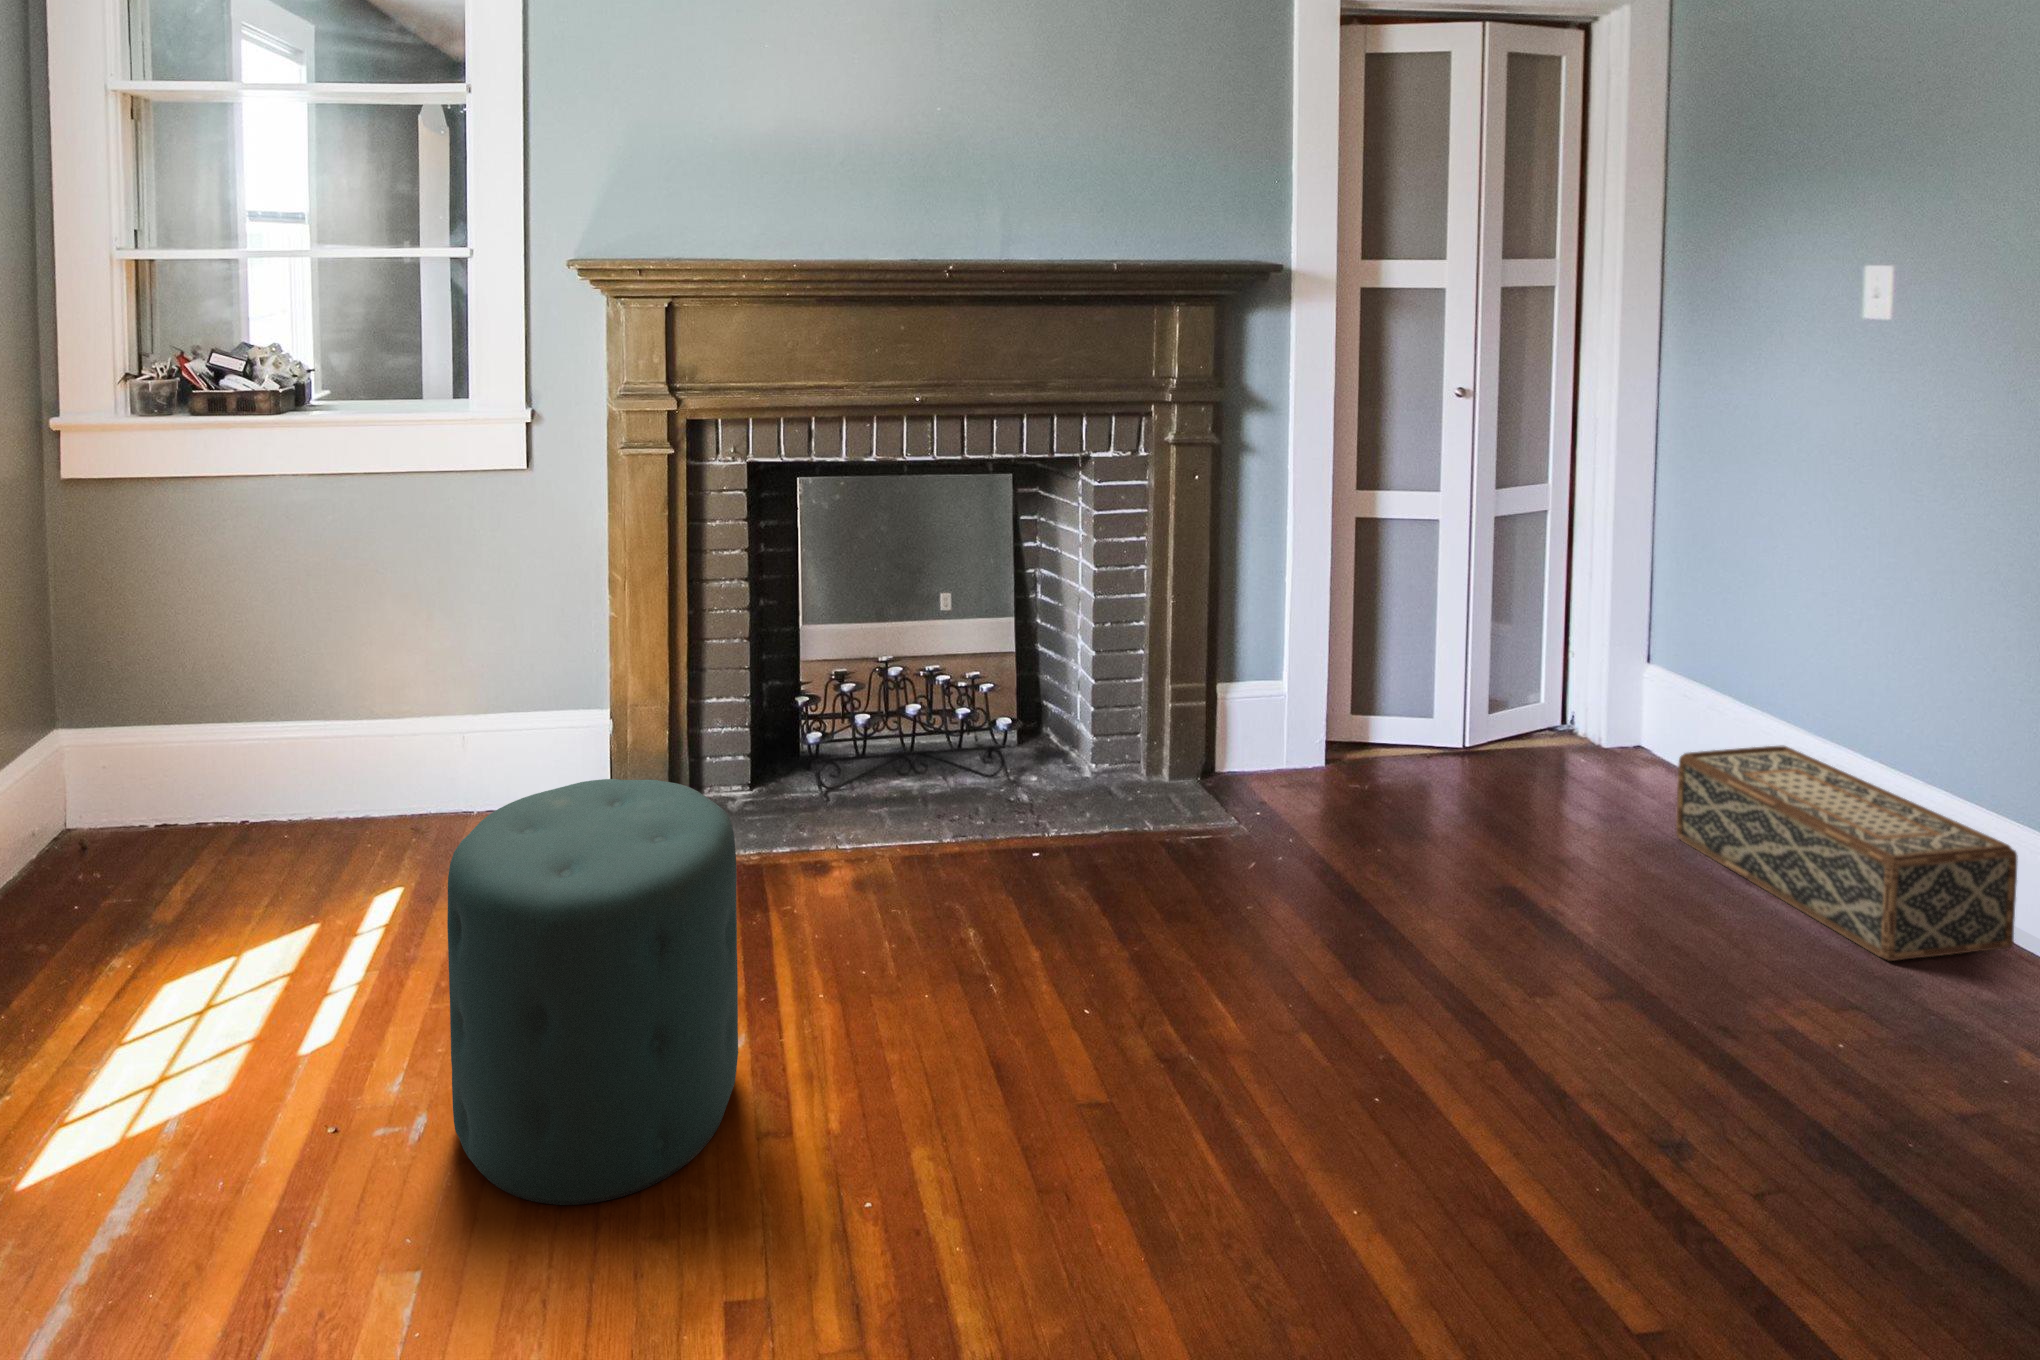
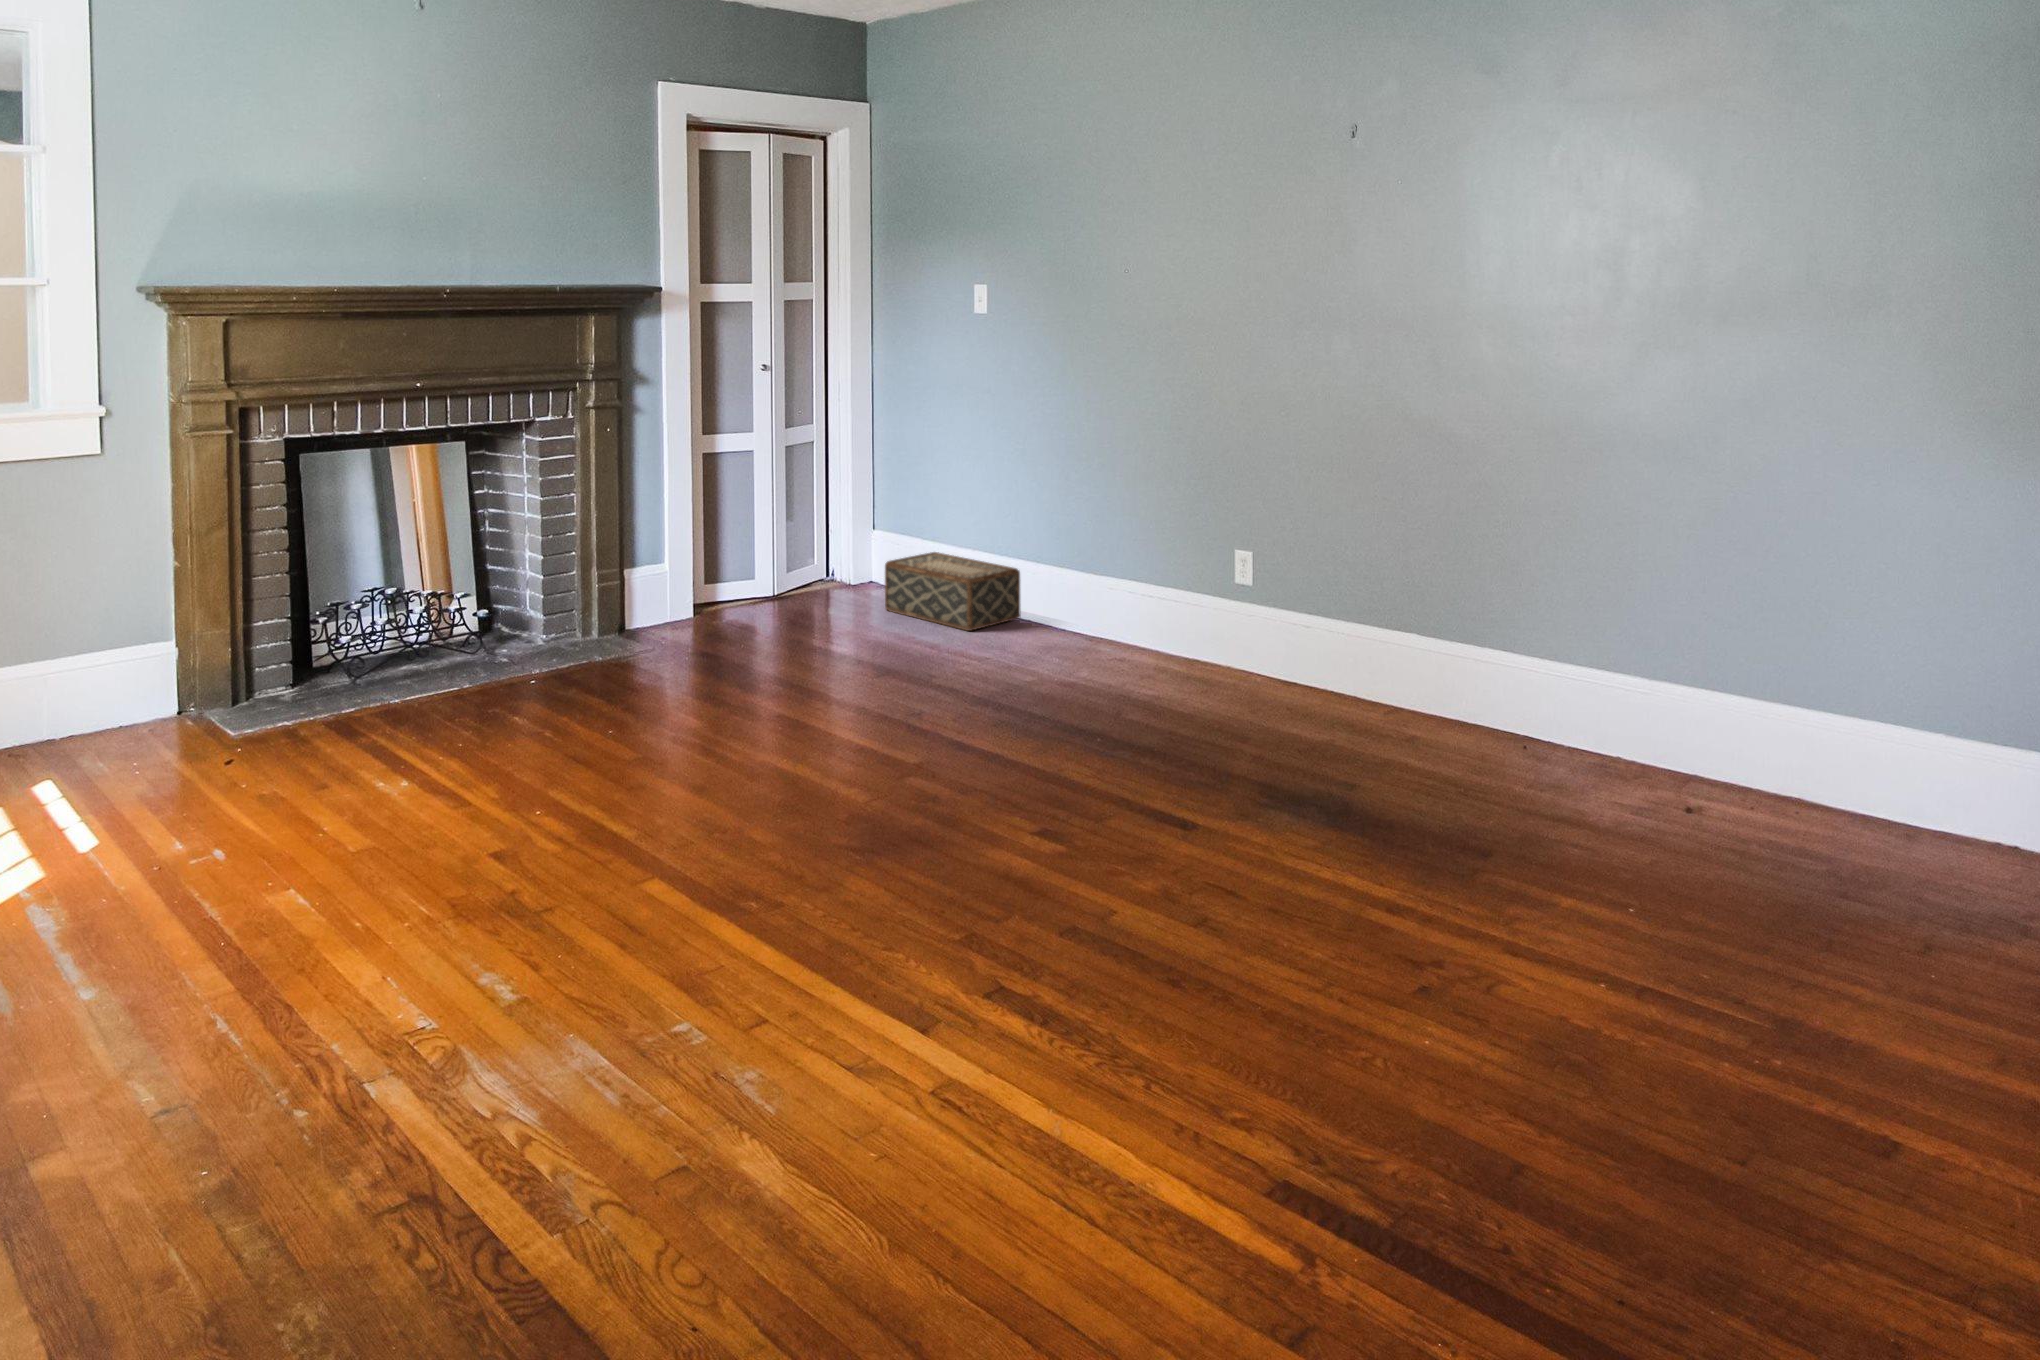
ottoman: present [447,779,738,1205] -> none [225,614,410,830]

